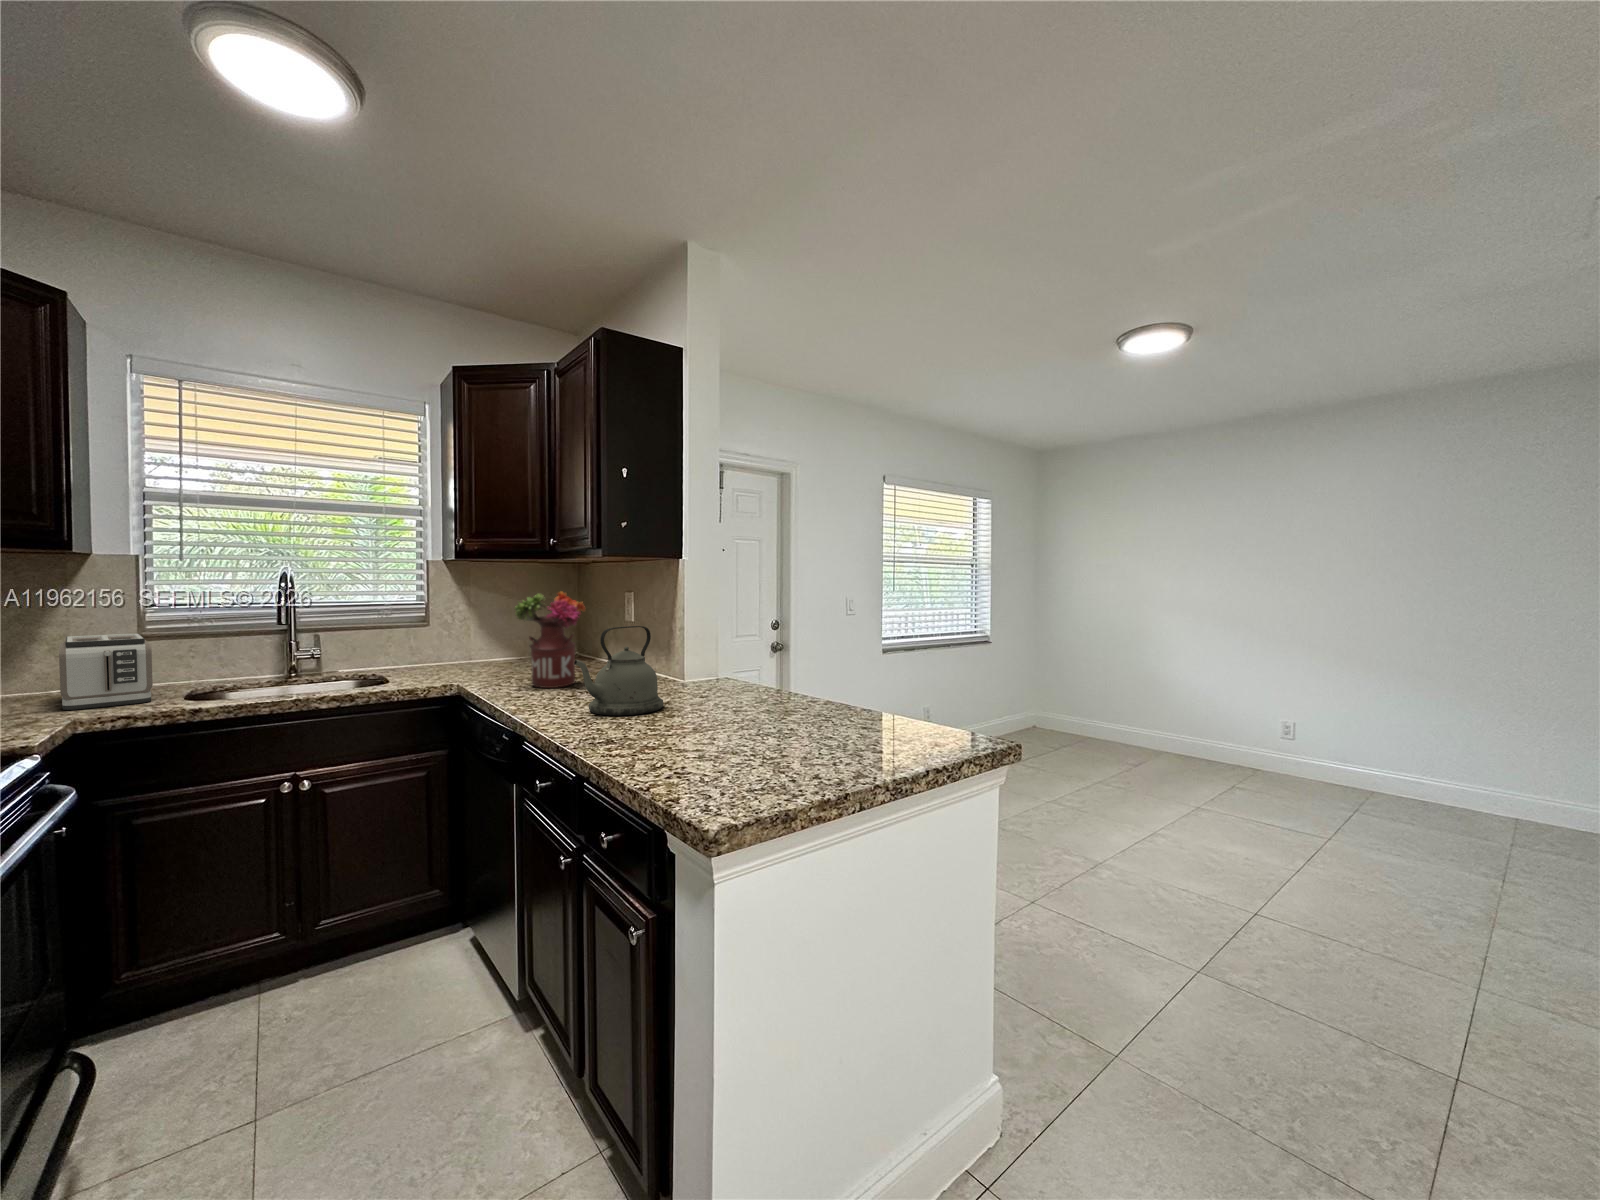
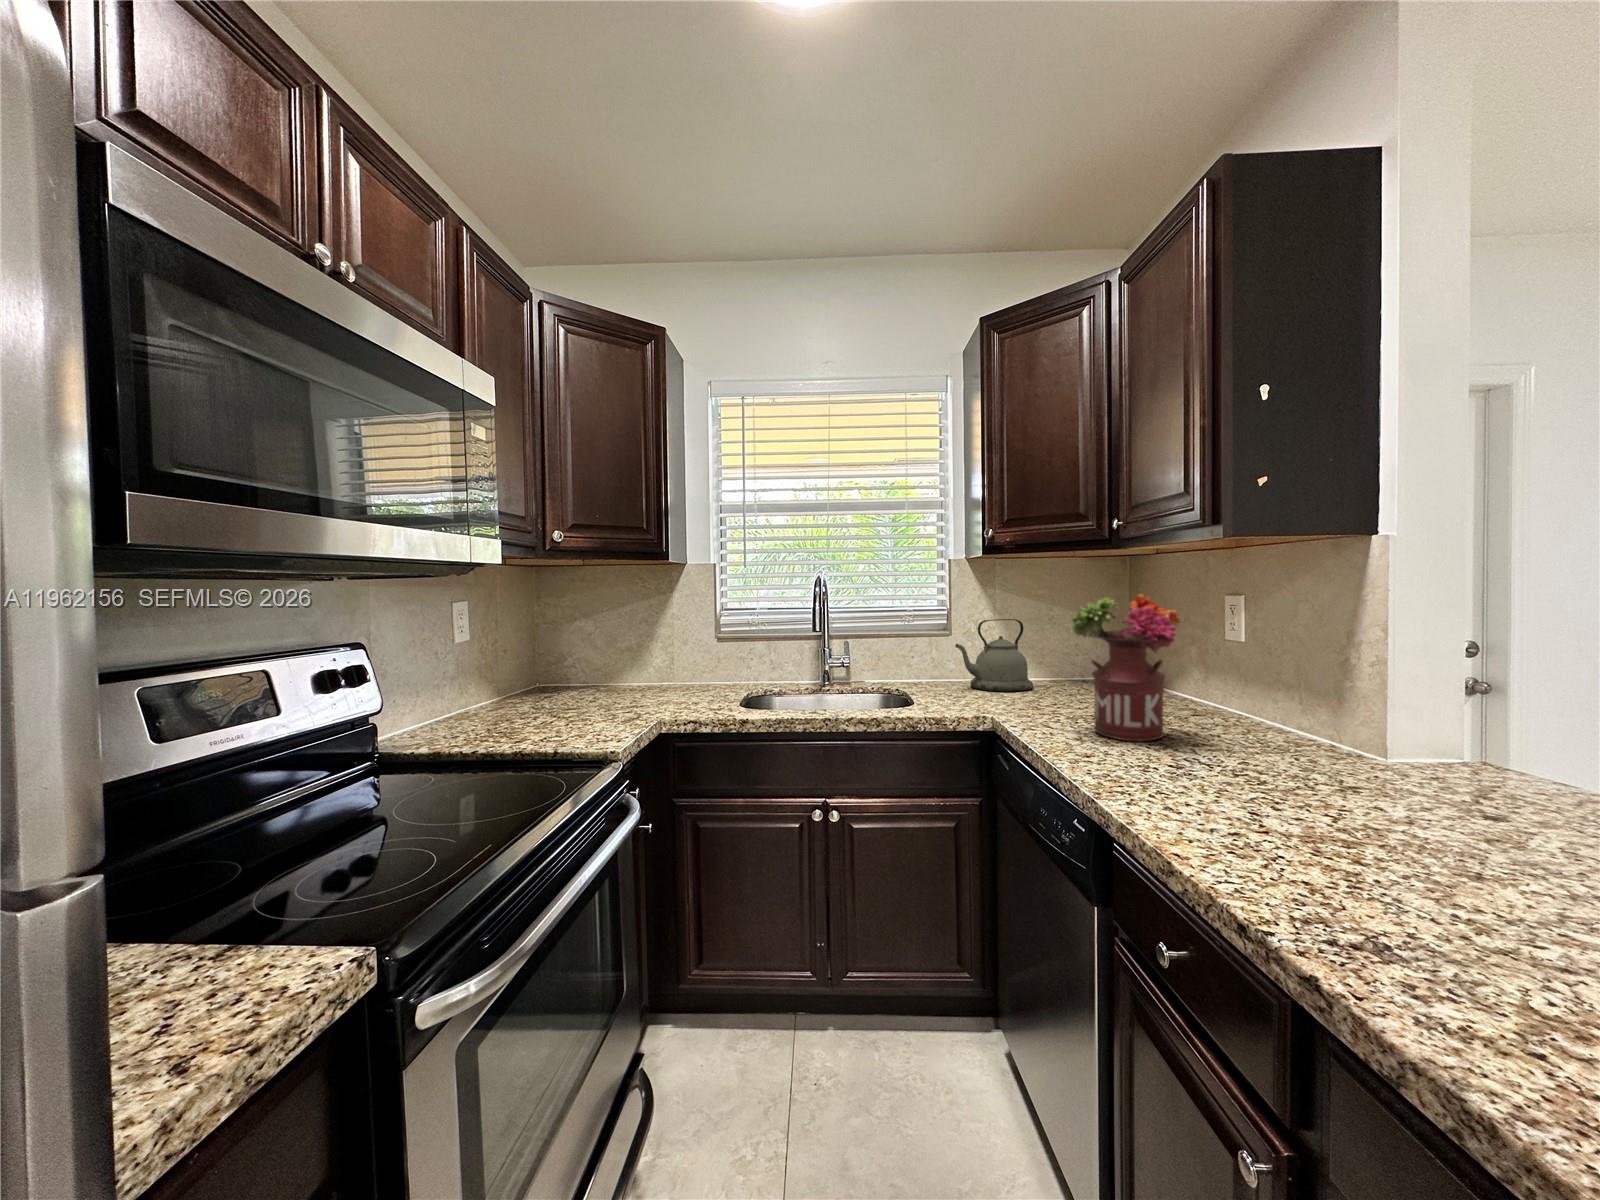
kettle: present [574,626,663,716] -> present [955,619,1033,692]
toaster: present [59,633,153,710] -> none [659,636,719,706]

